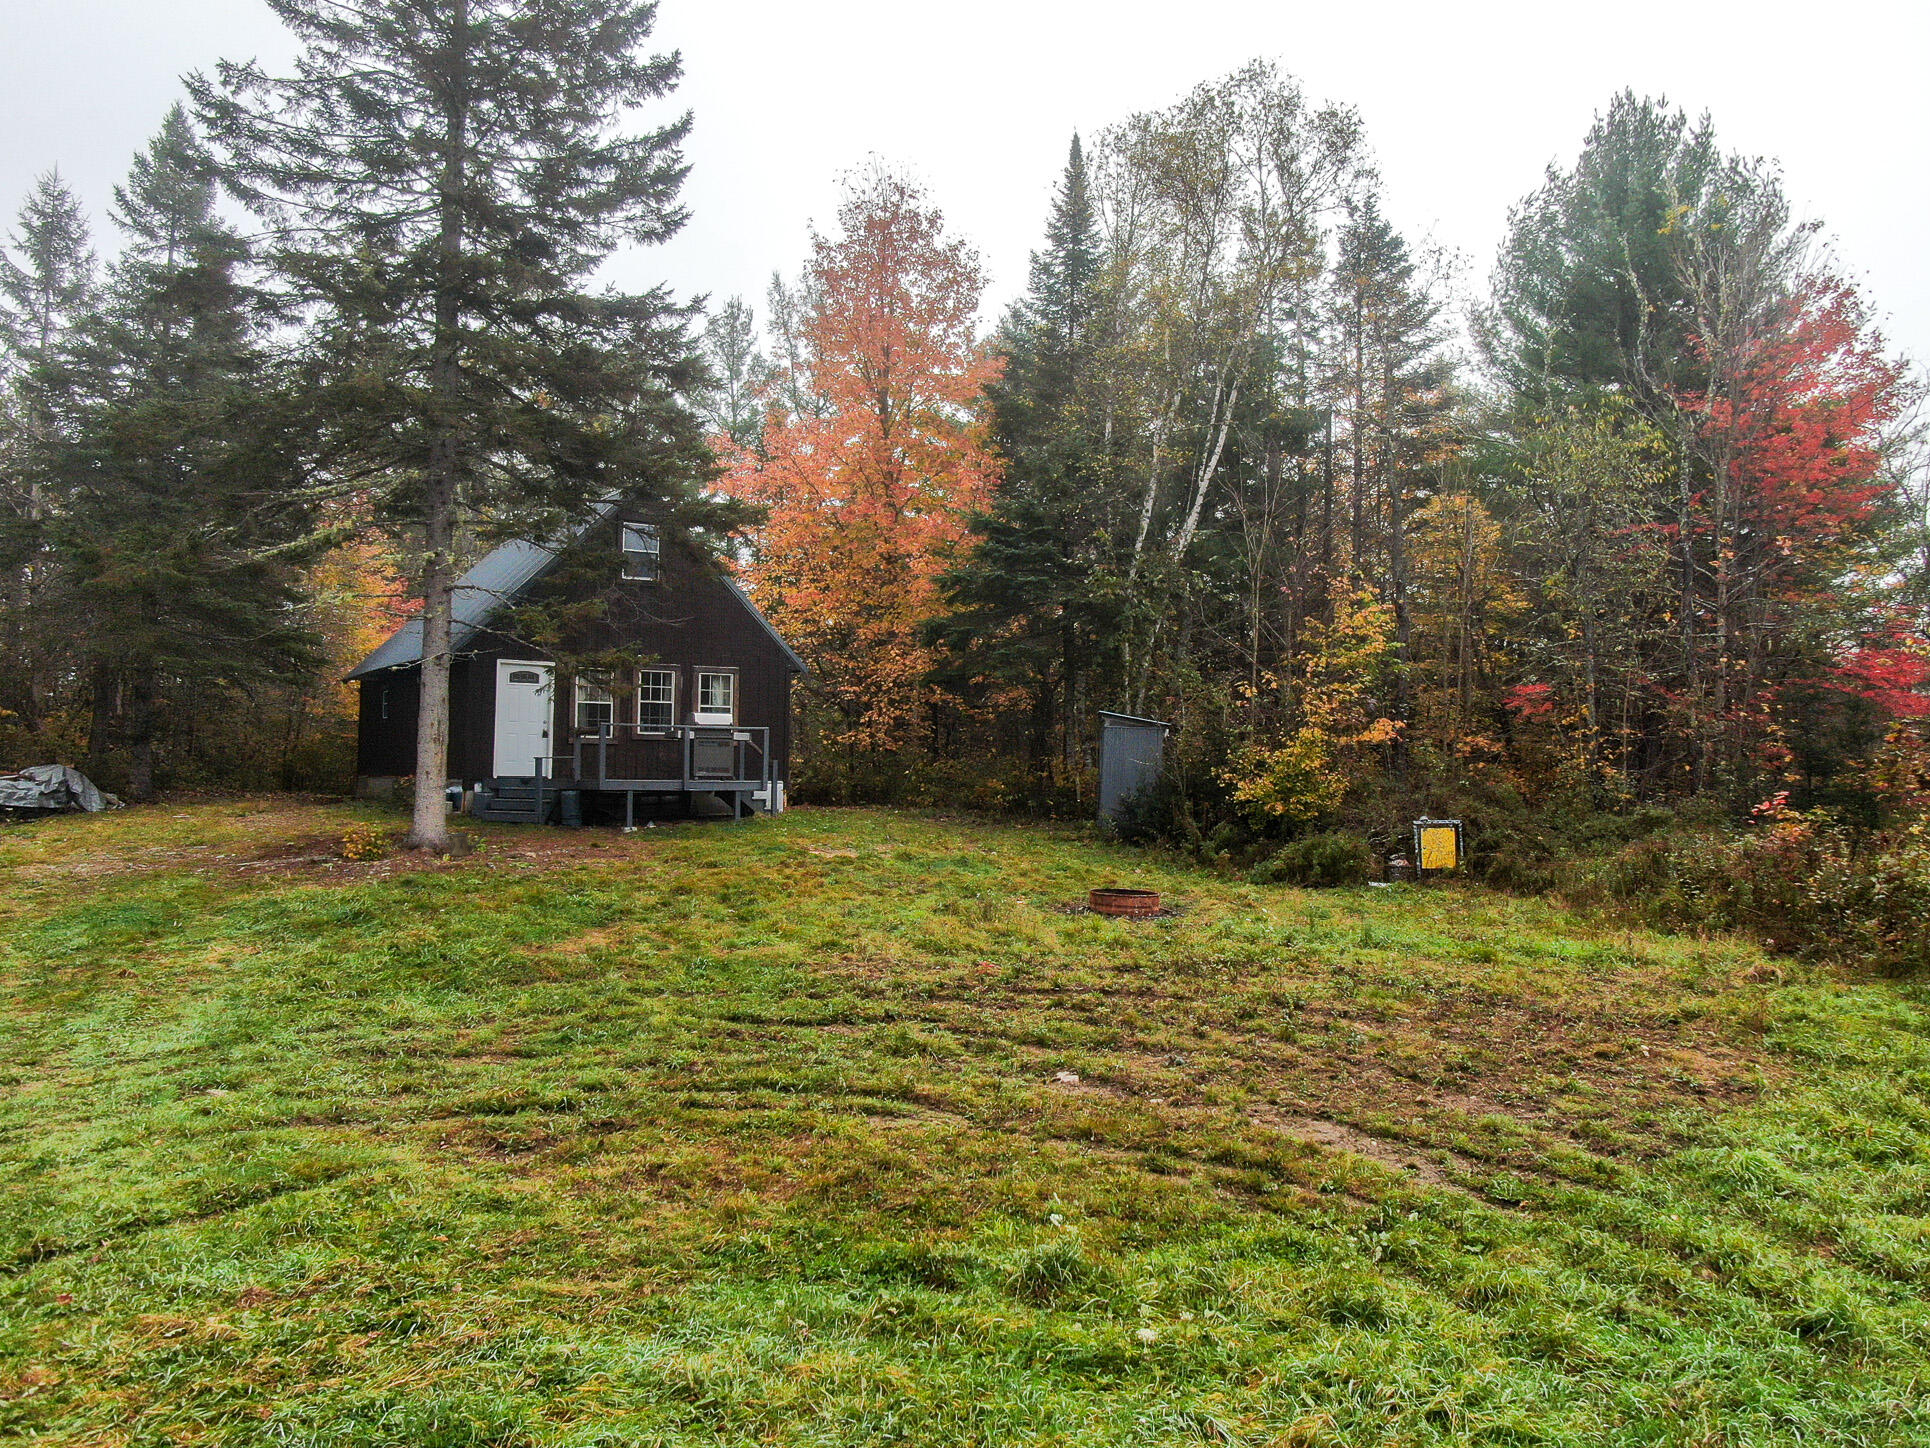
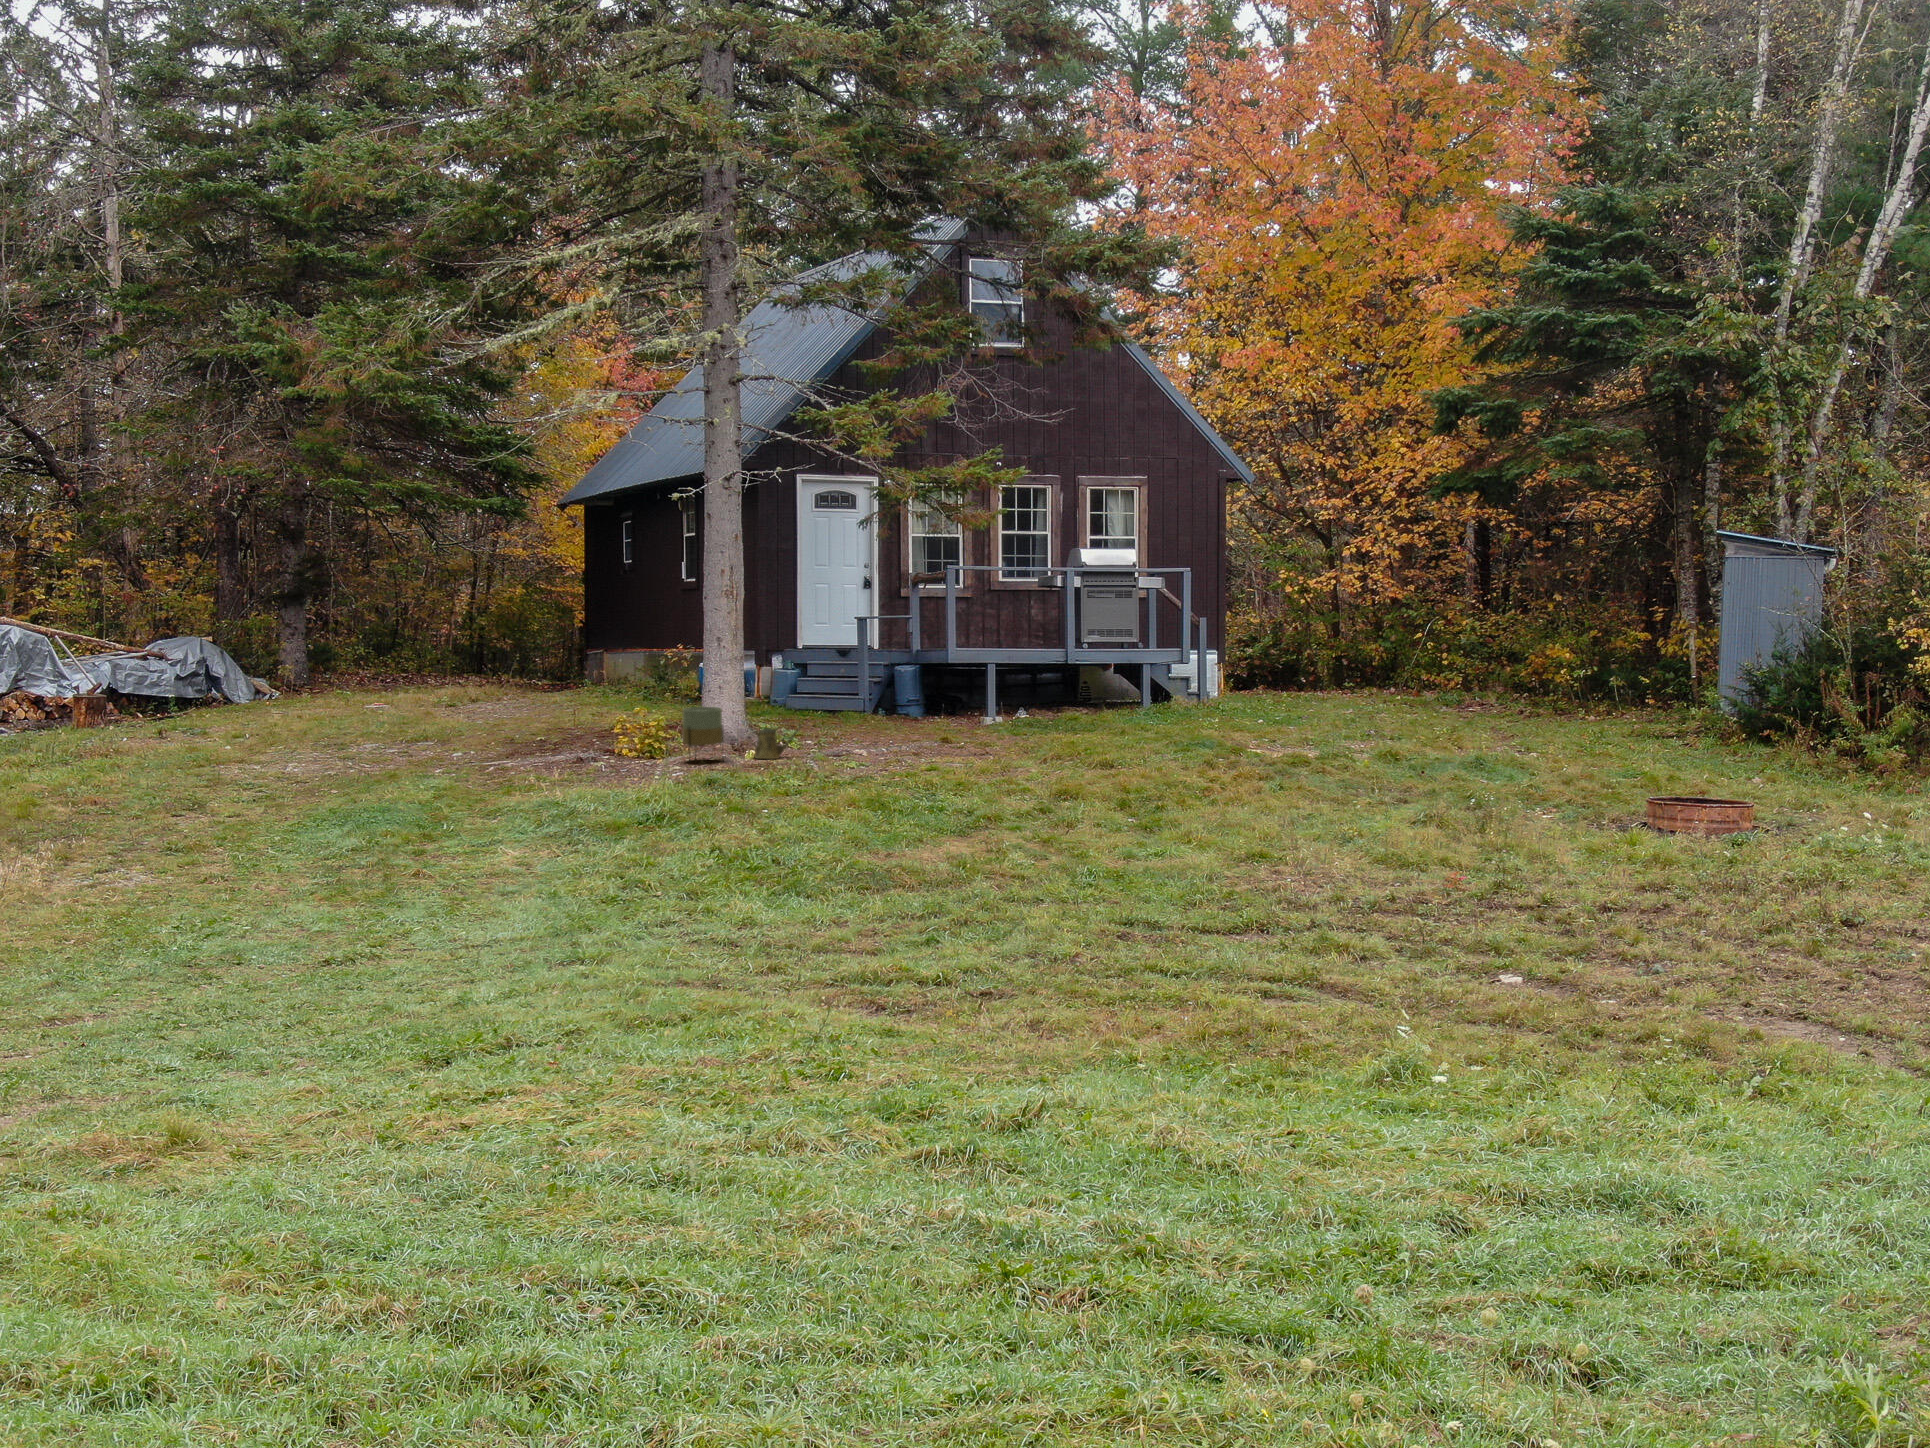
planter: none [387,818,423,861] -> present [682,707,724,753]

